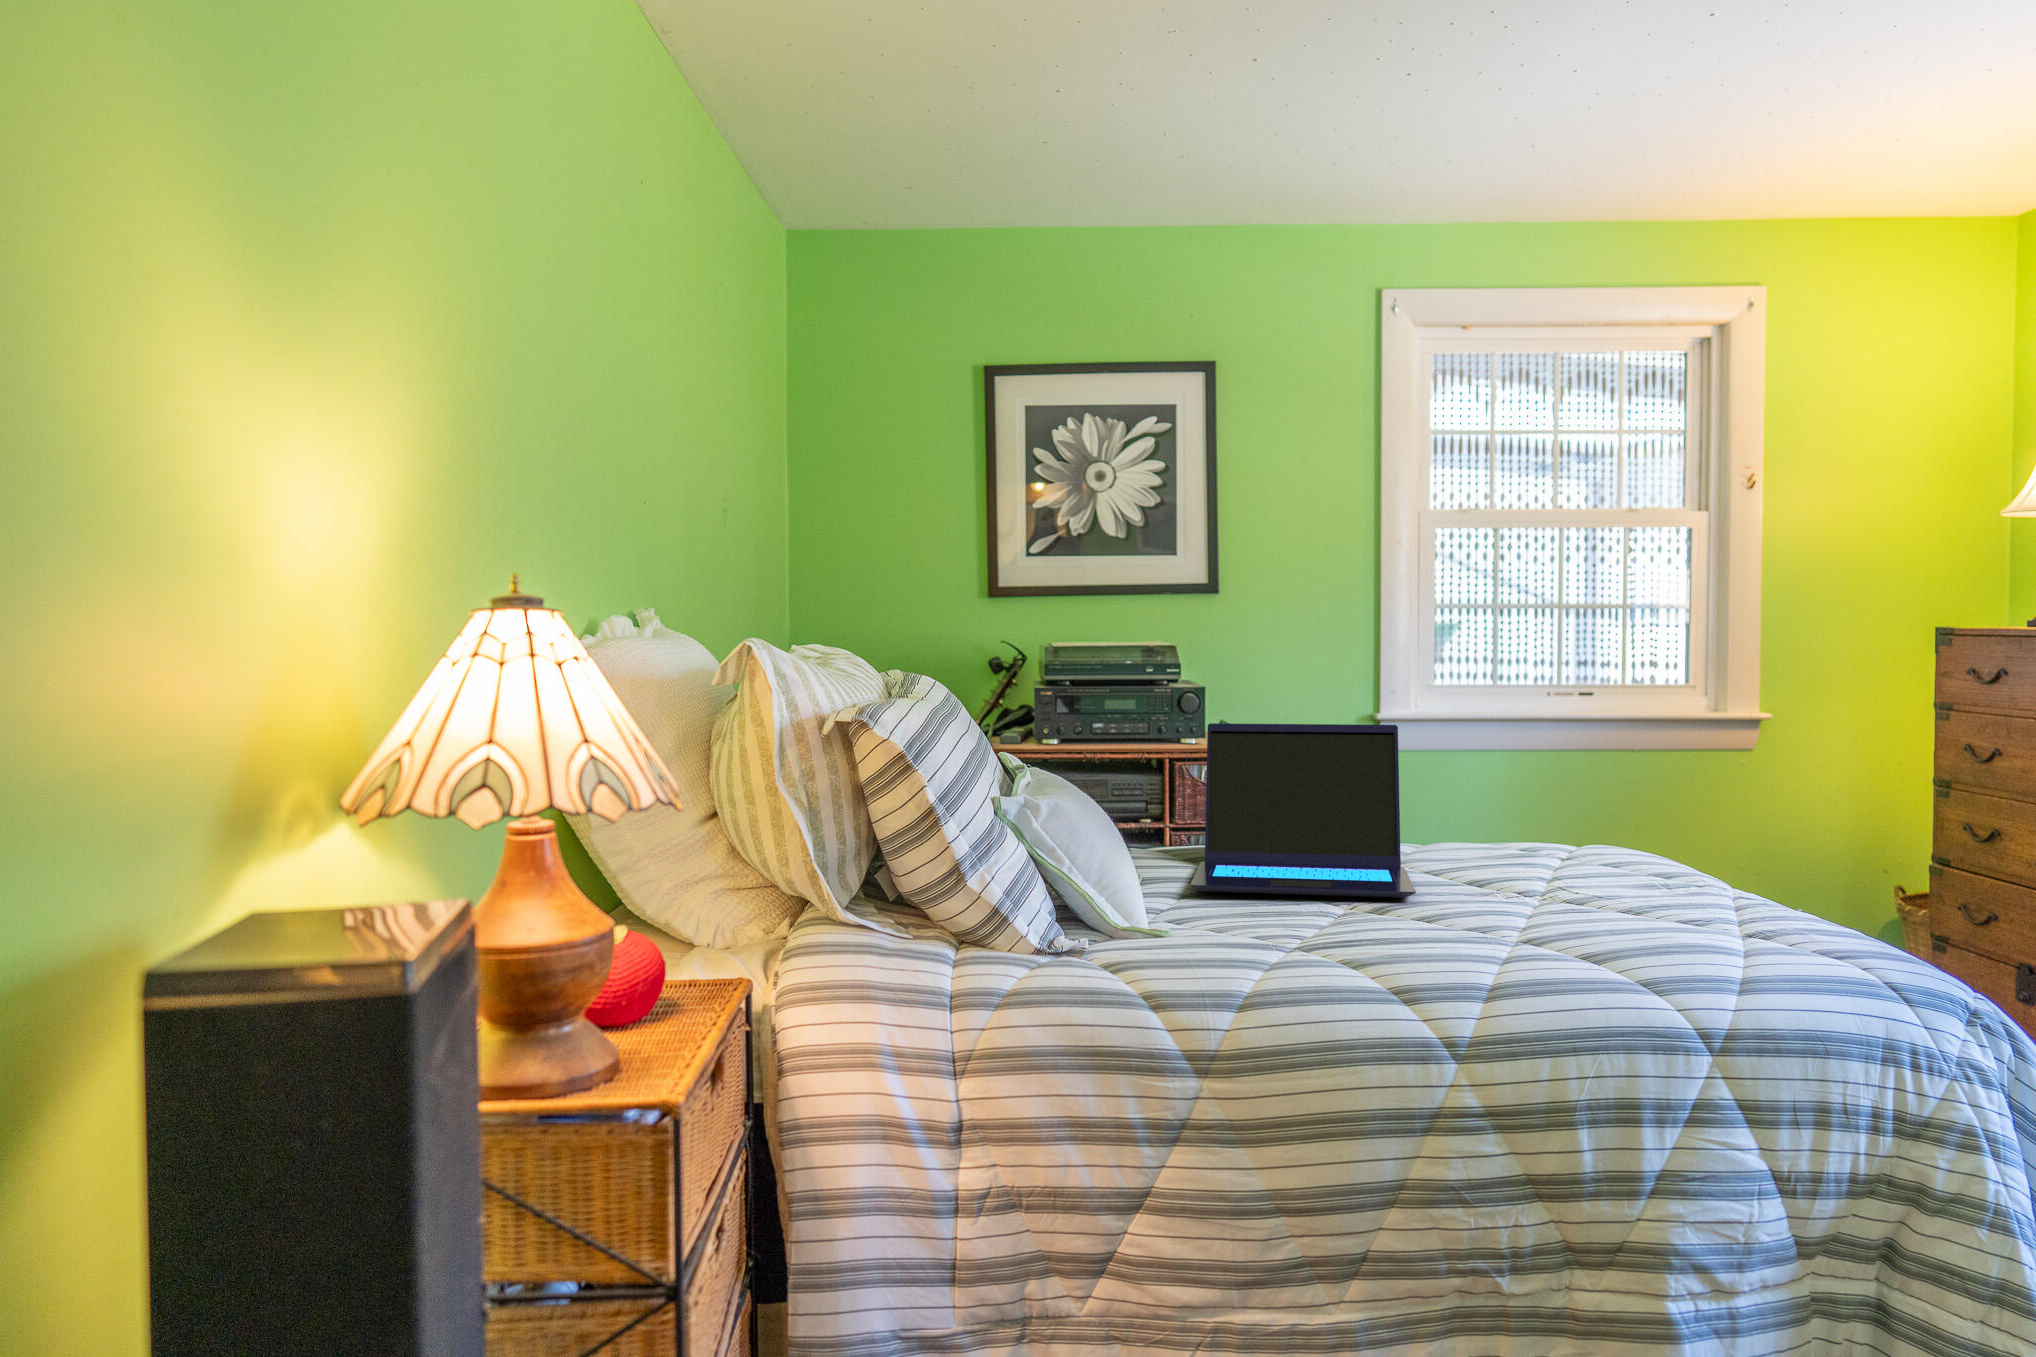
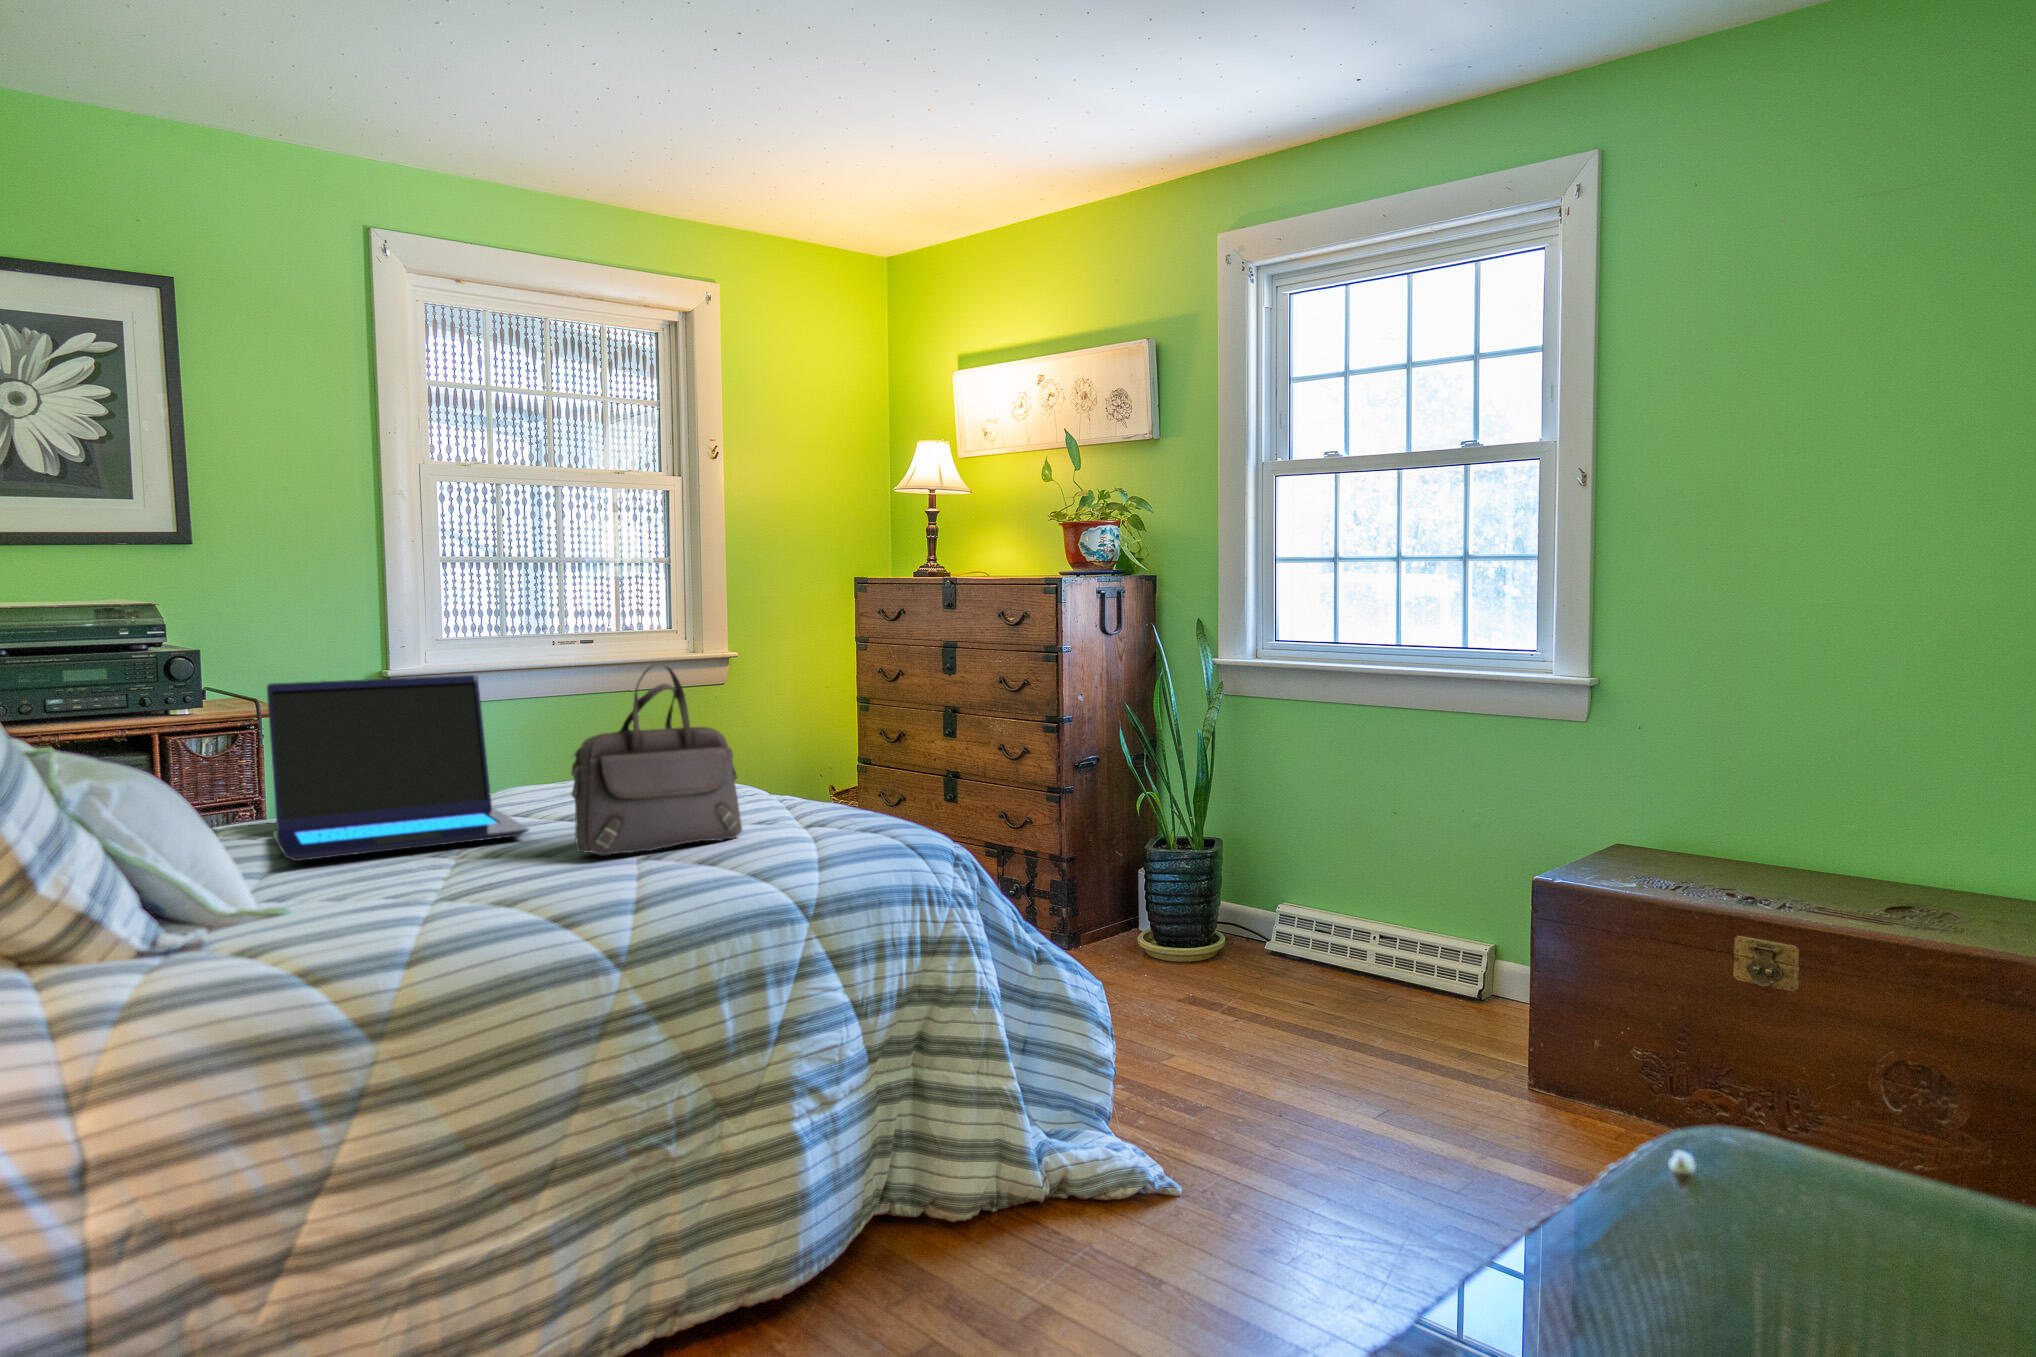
handbag: none [1445,722,1652,937] -> present [571,665,742,855]

